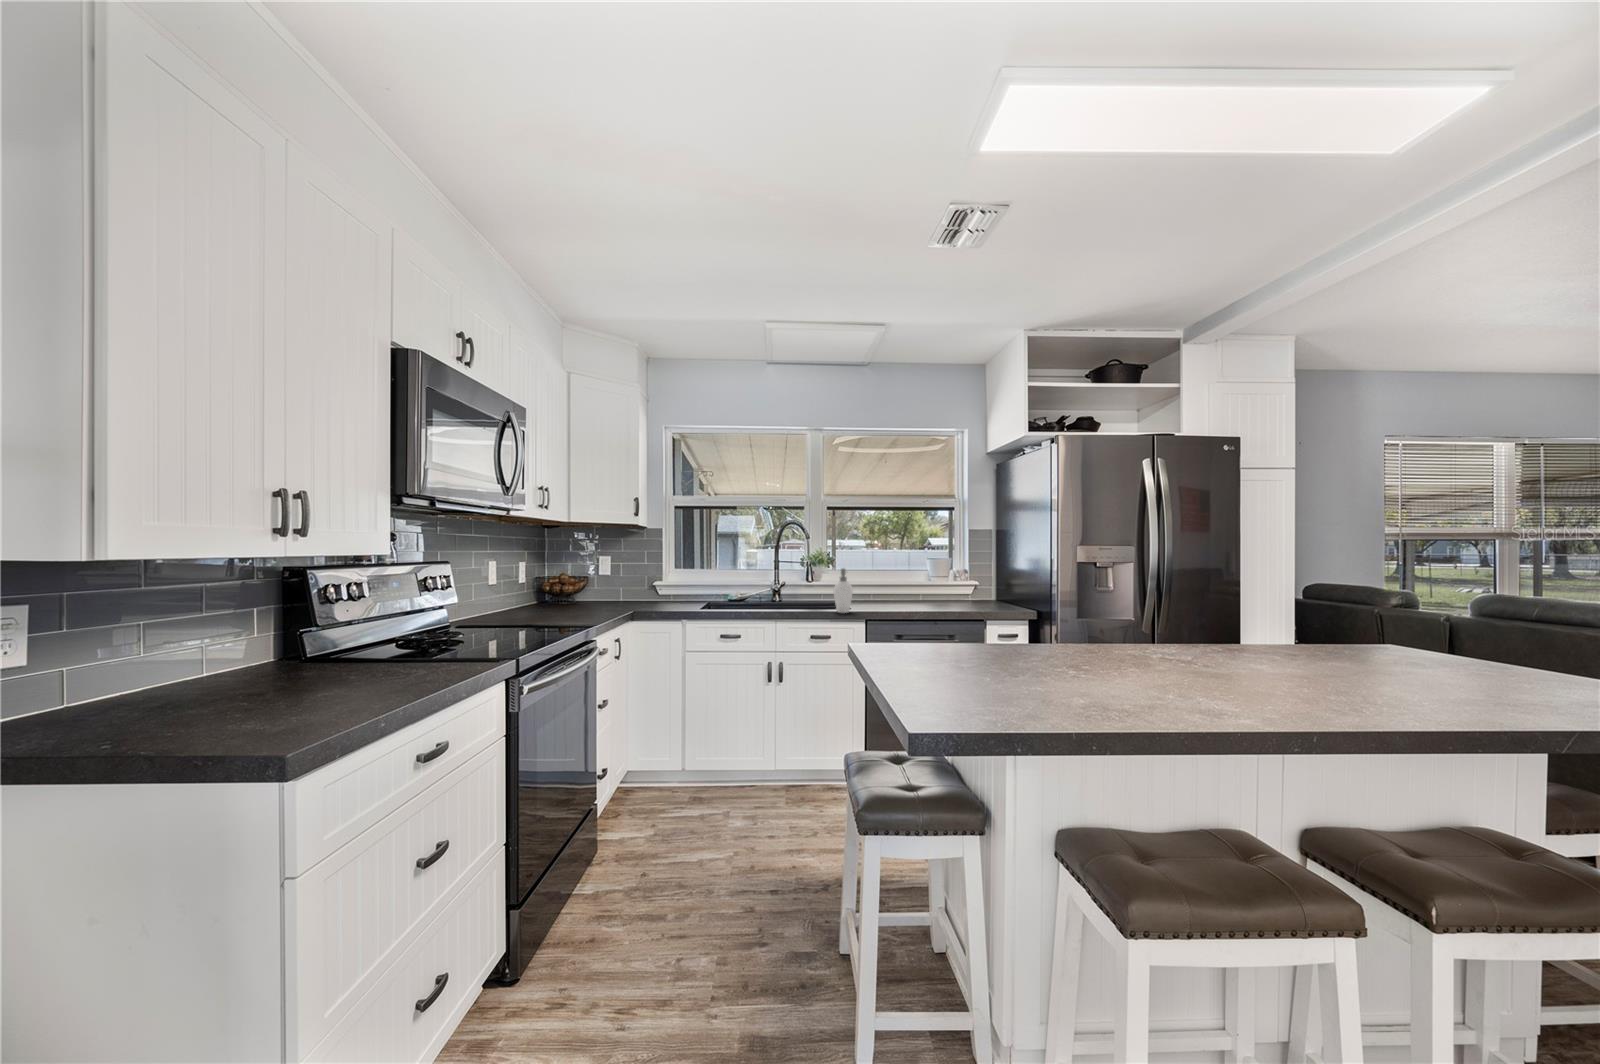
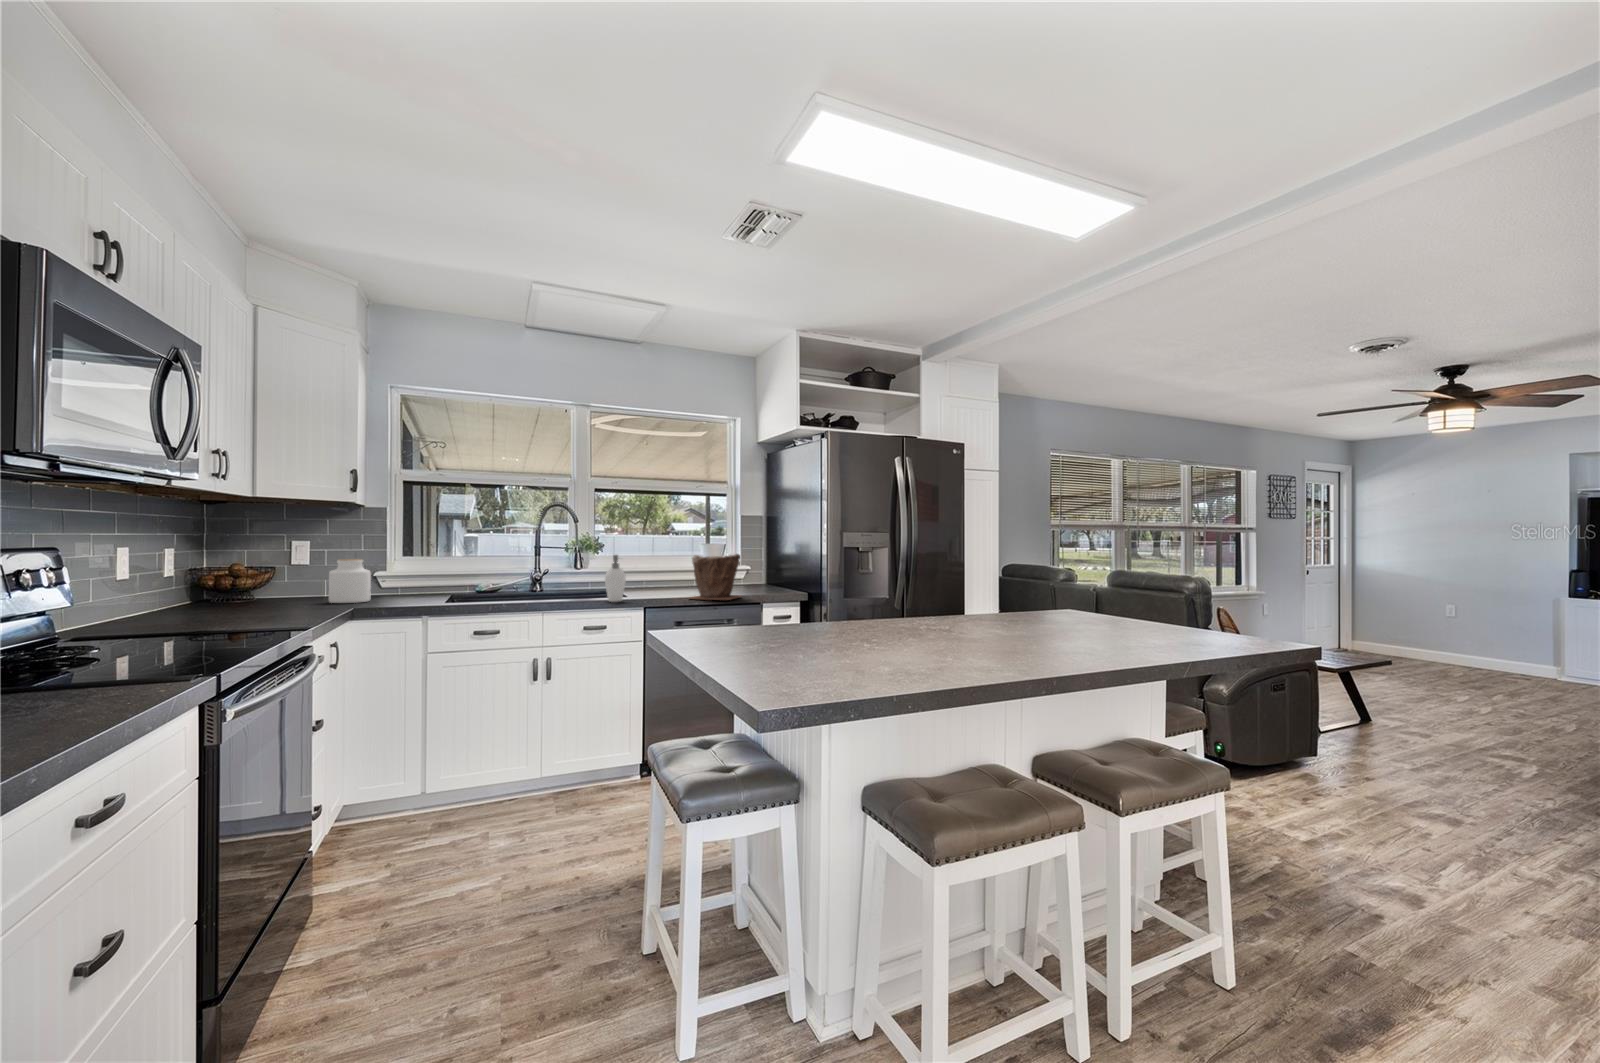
plant pot: none [913,568,969,615] -> present [690,554,741,600]
jar: none [617,571,646,608] -> present [329,559,371,603]

